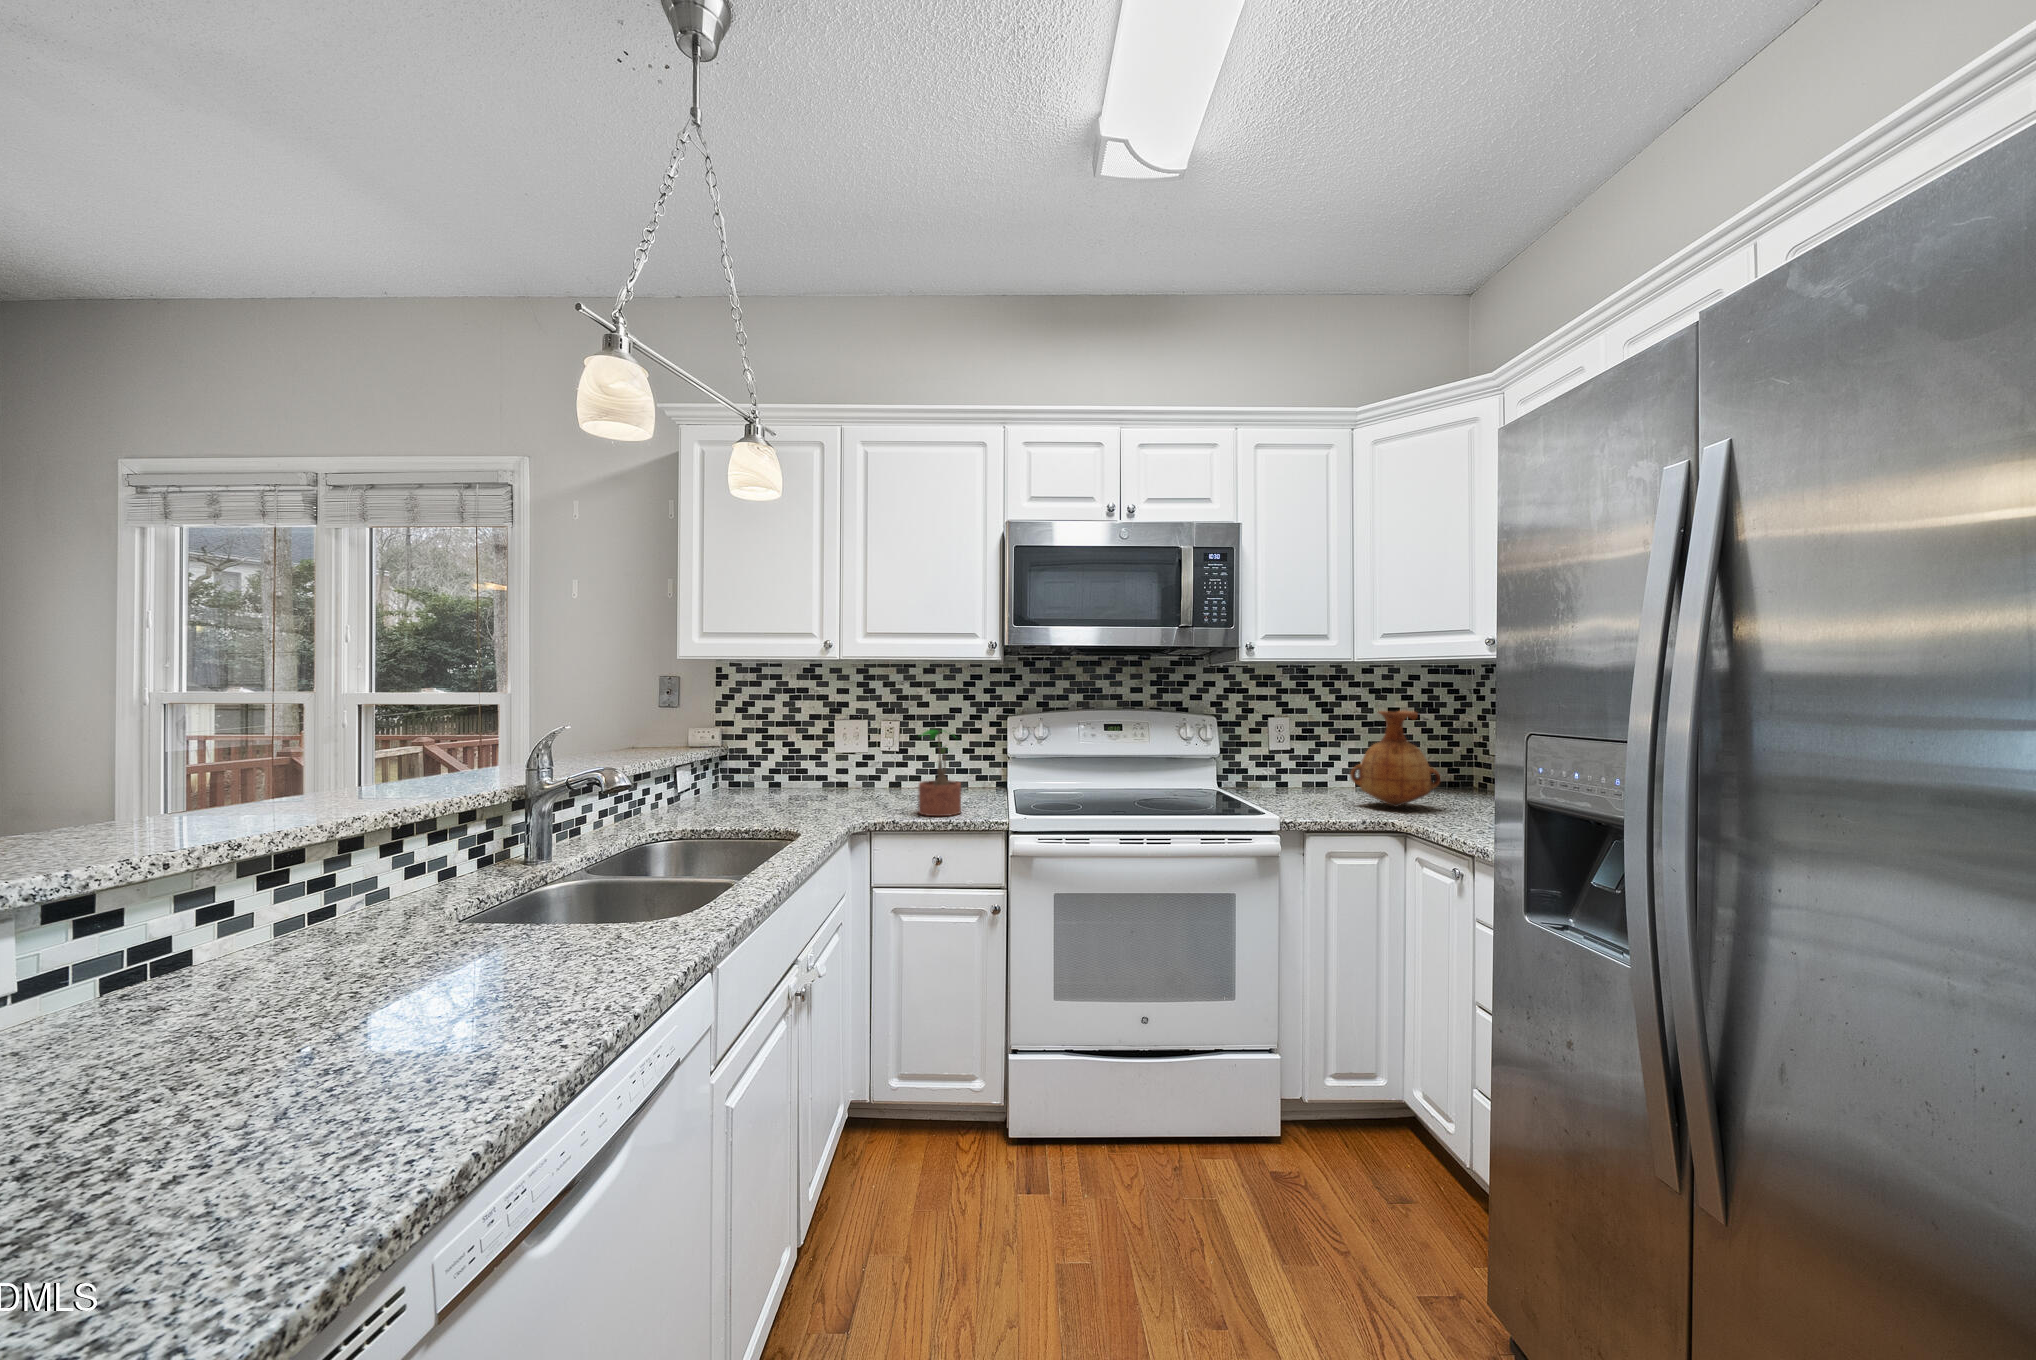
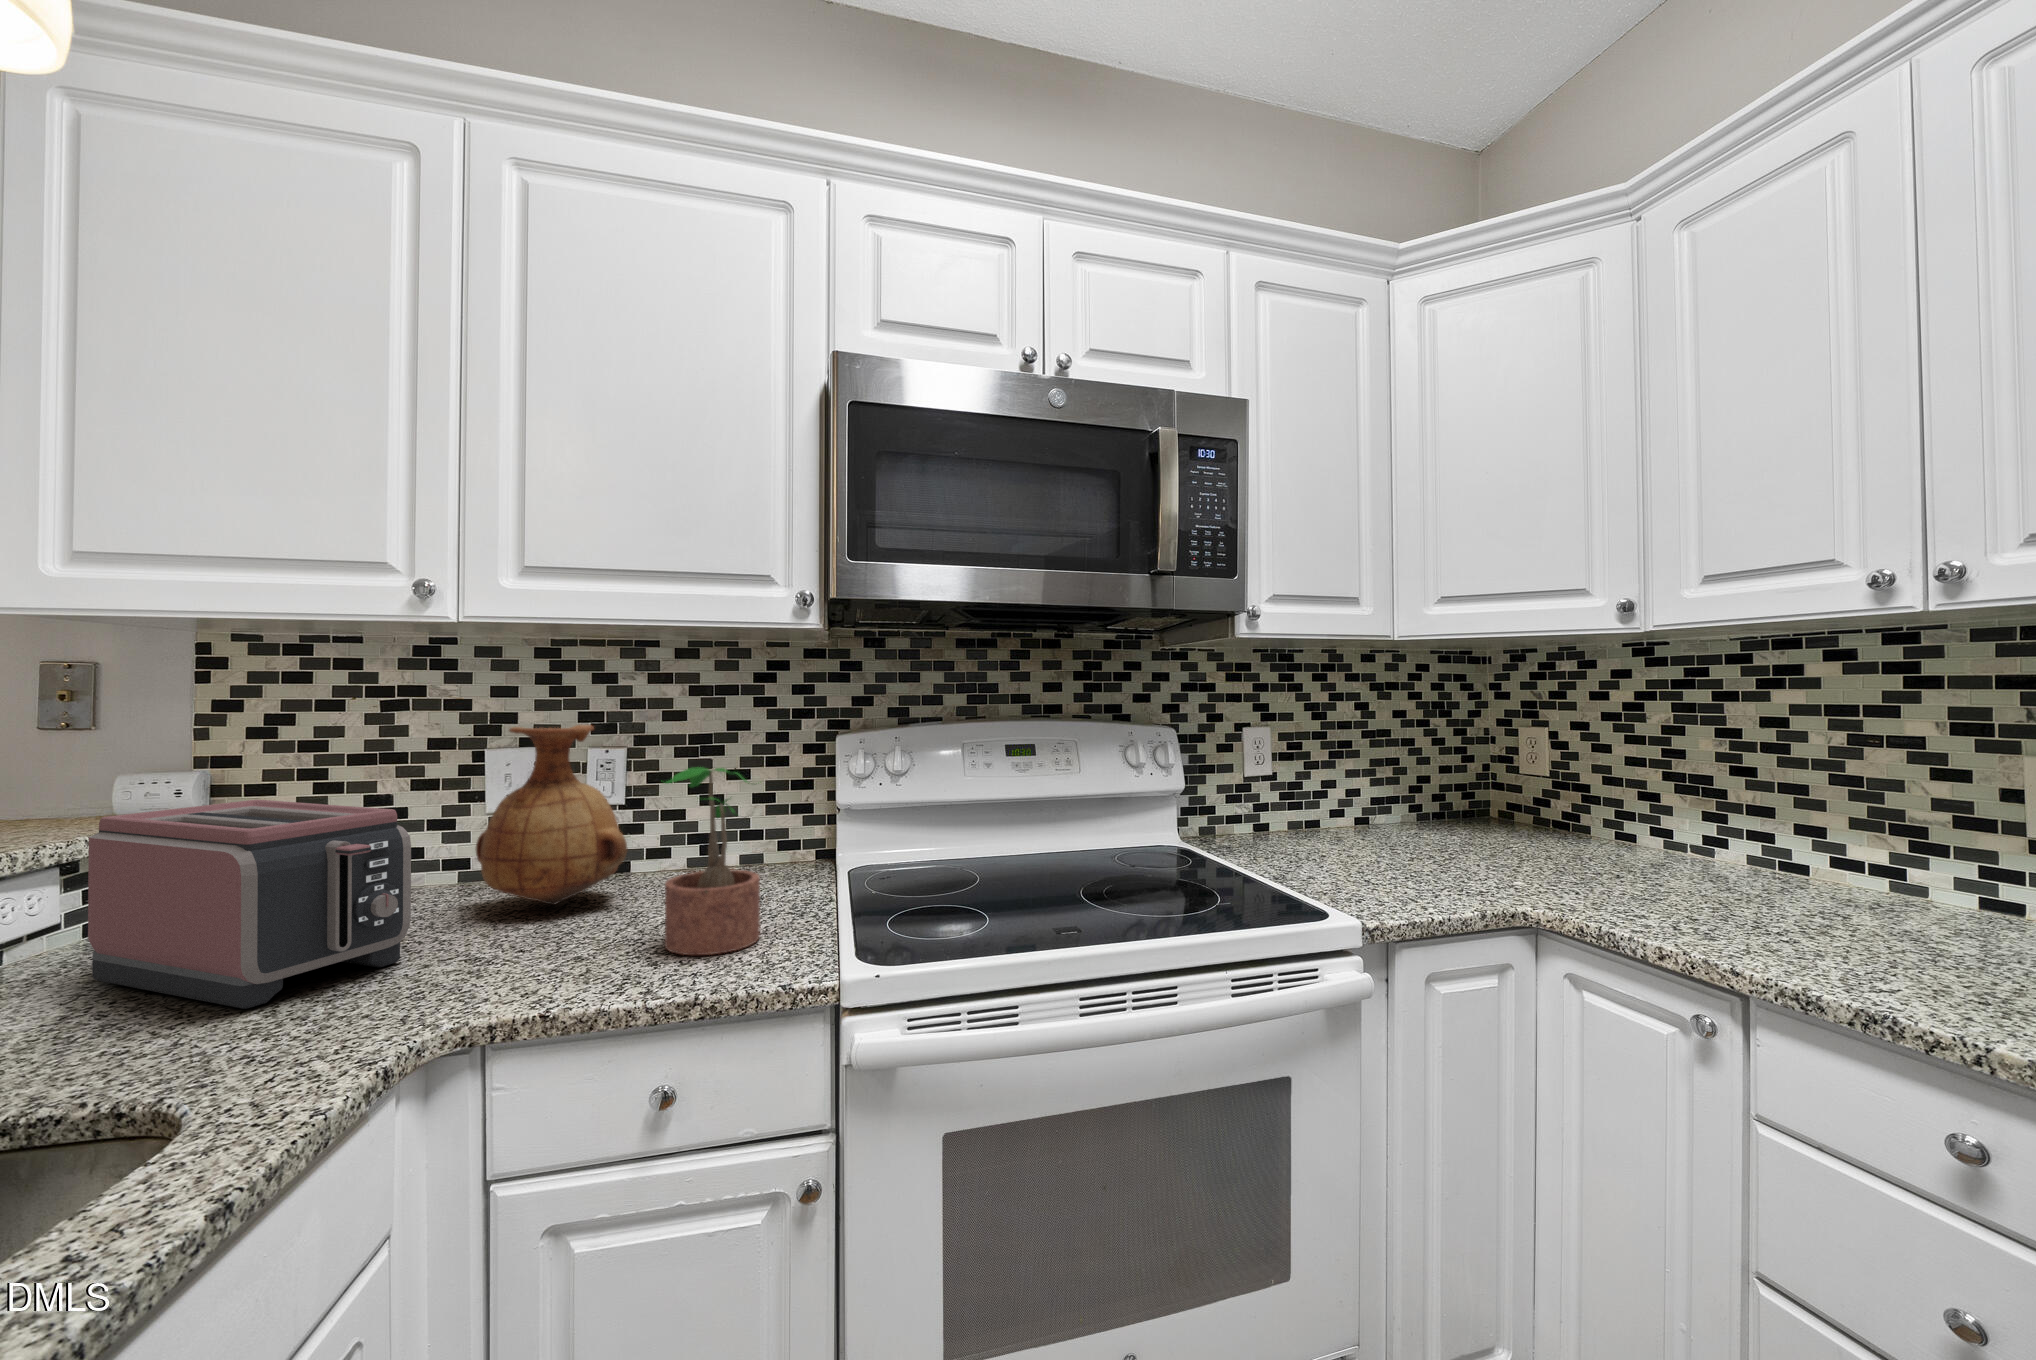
vase: present [1350,711,1441,807] -> present [476,725,628,905]
toaster: none [702,739,815,819] -> present [88,800,411,1009]

